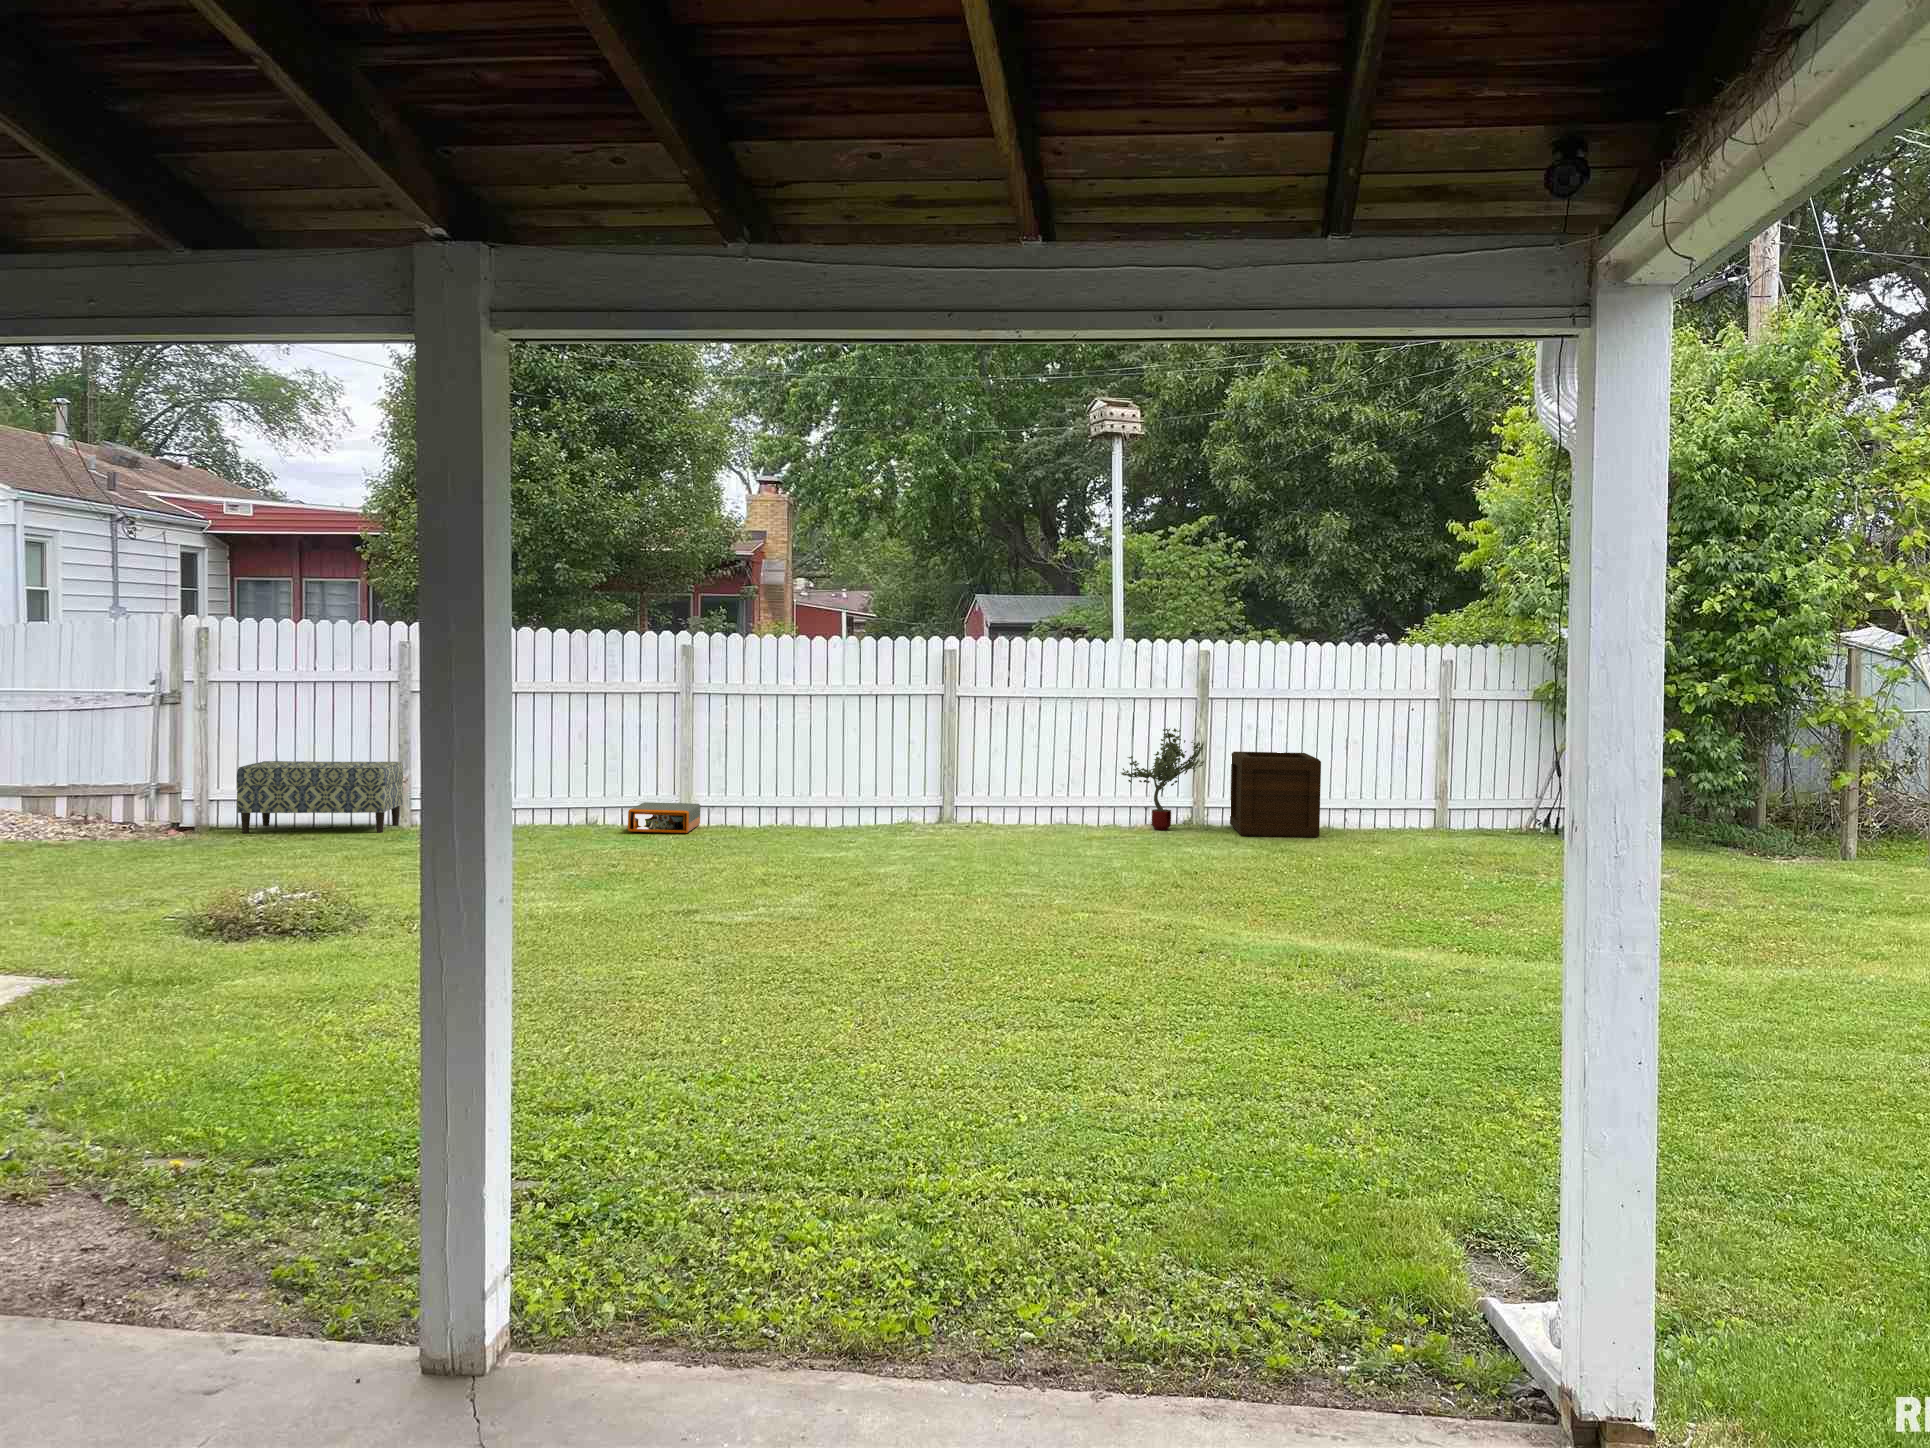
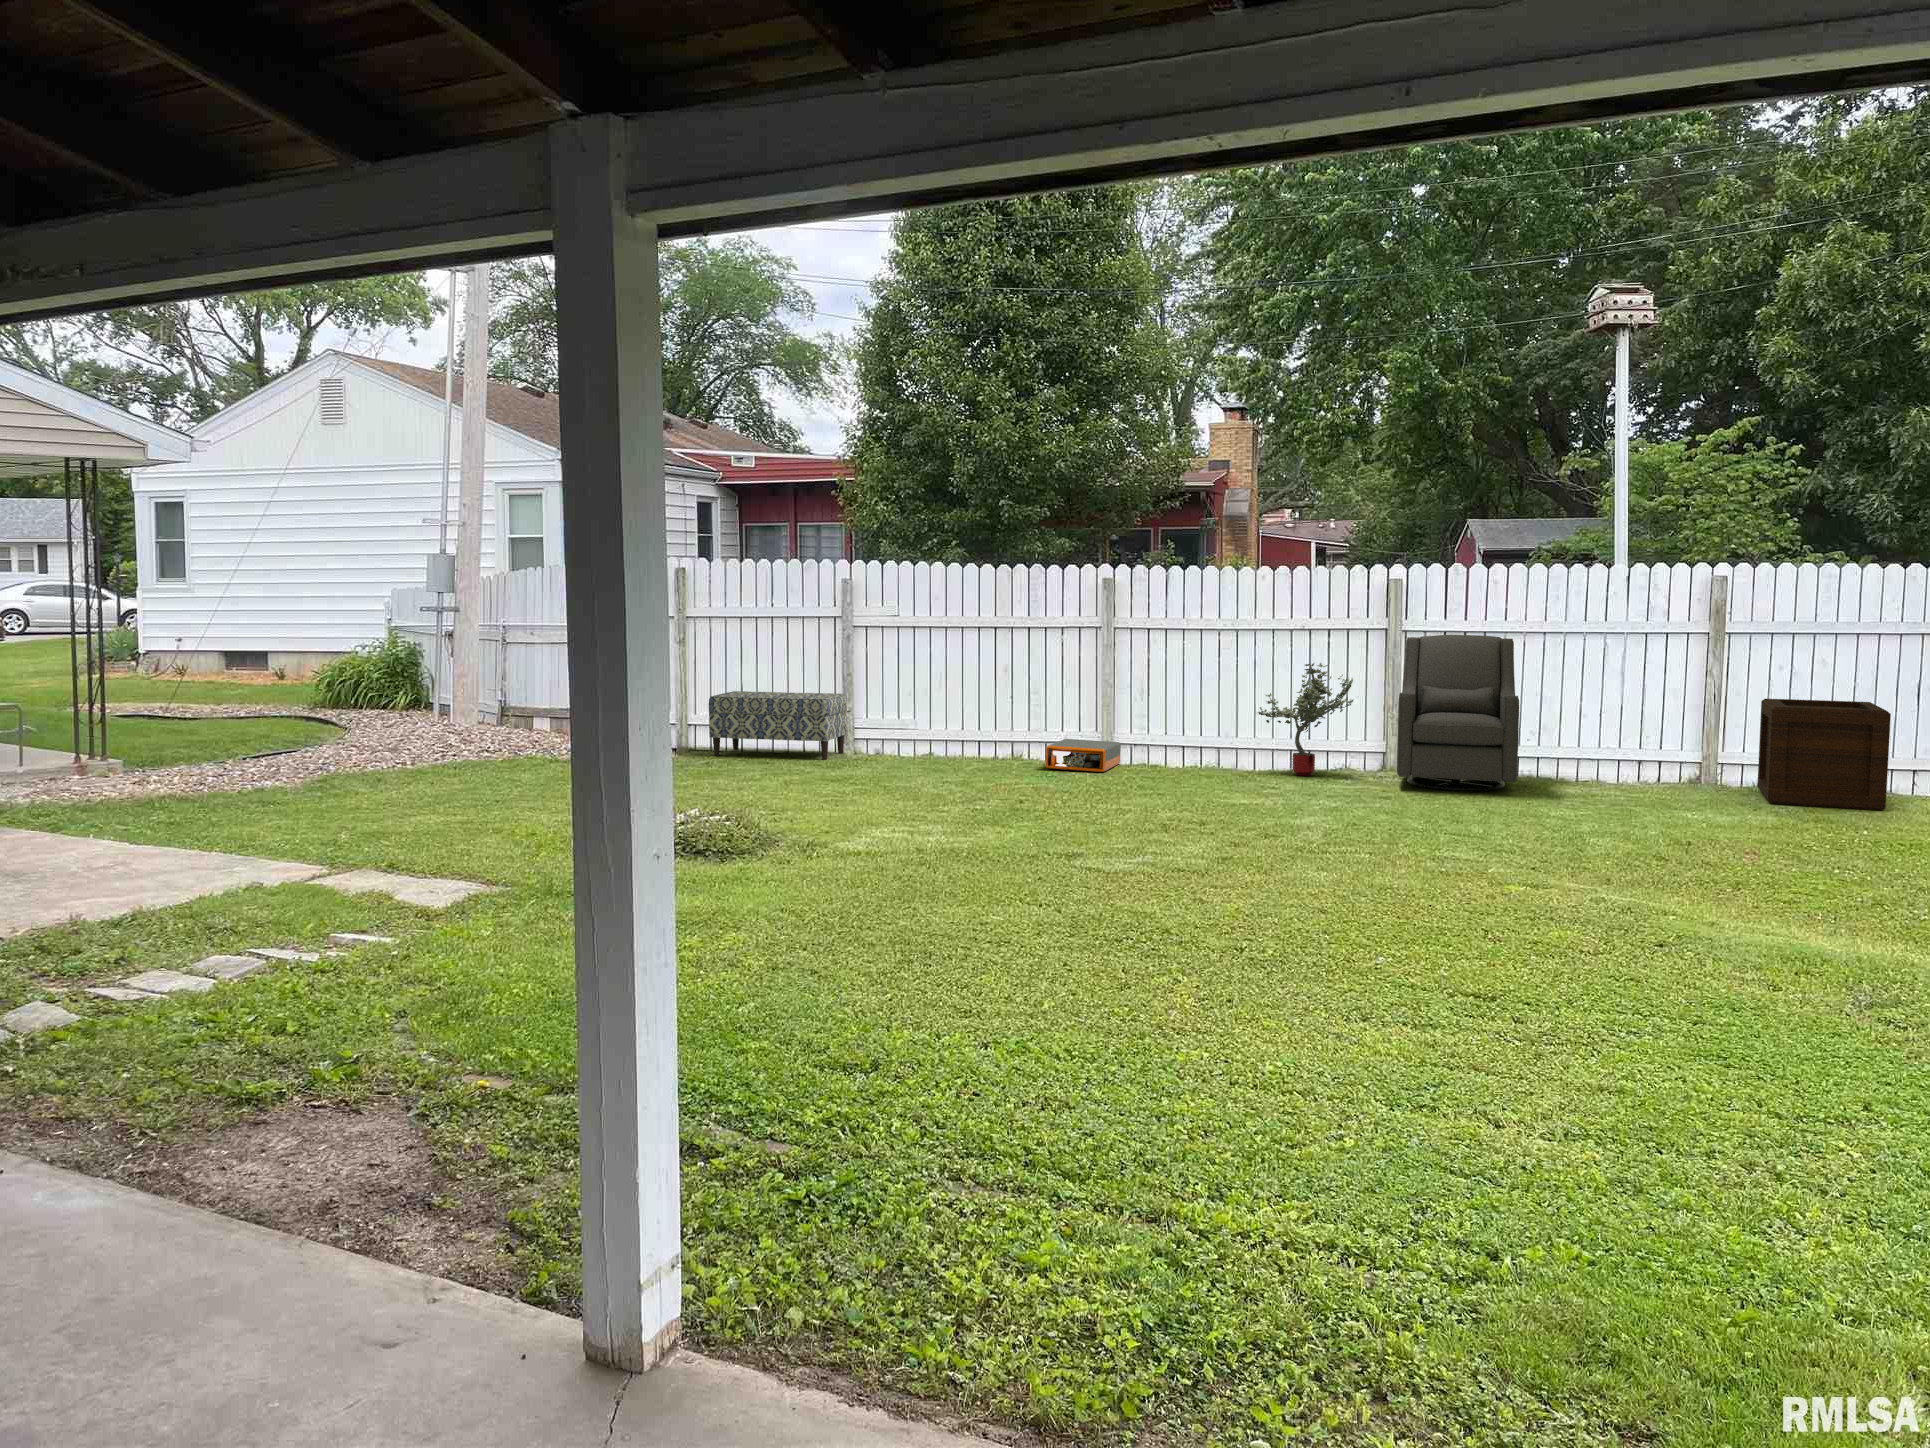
chair: none [957,700,1057,837] -> present [1397,635,1519,792]
potted tree: present [1121,728,1204,830] -> present [1258,663,1353,776]

